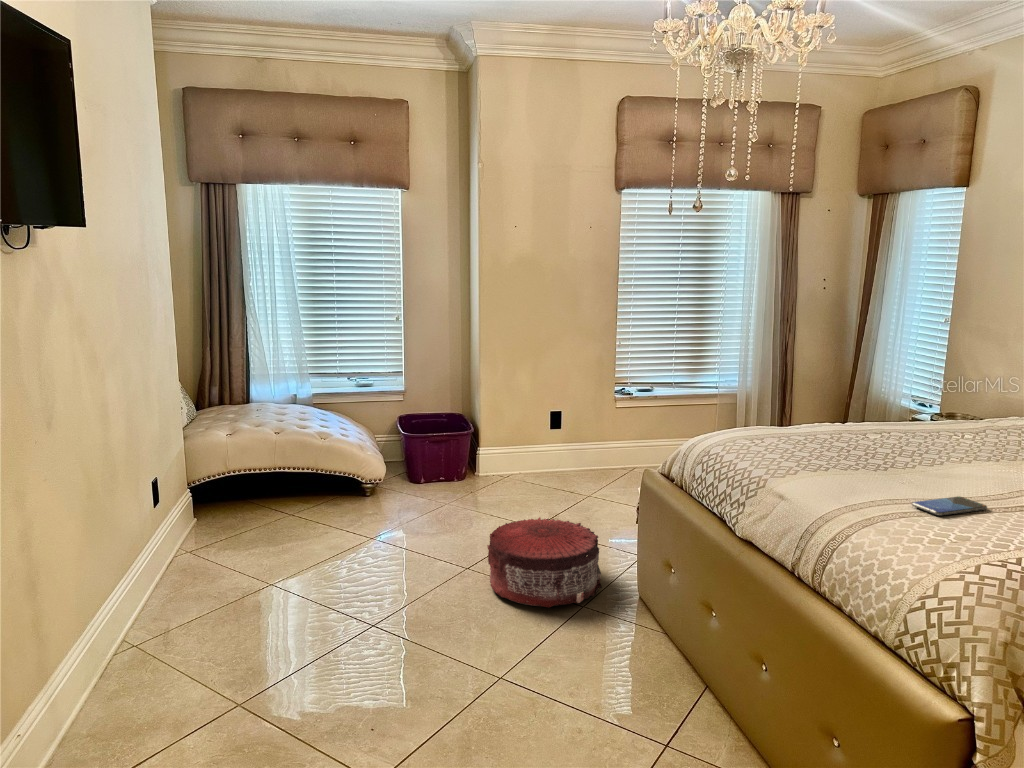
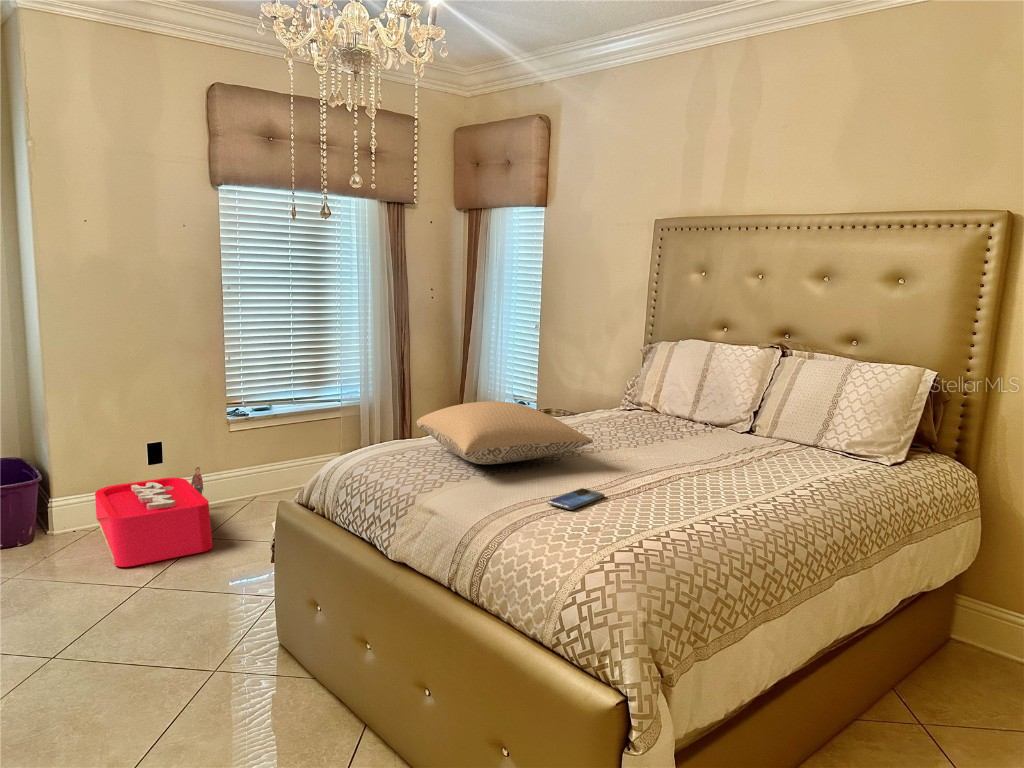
pillow: none [781,395,985,460] -> present [417,401,593,464]
storage bin: none [504,437,590,512] -> present [95,467,213,567]
pouf: present [487,517,602,608] -> none [82,570,237,684]

